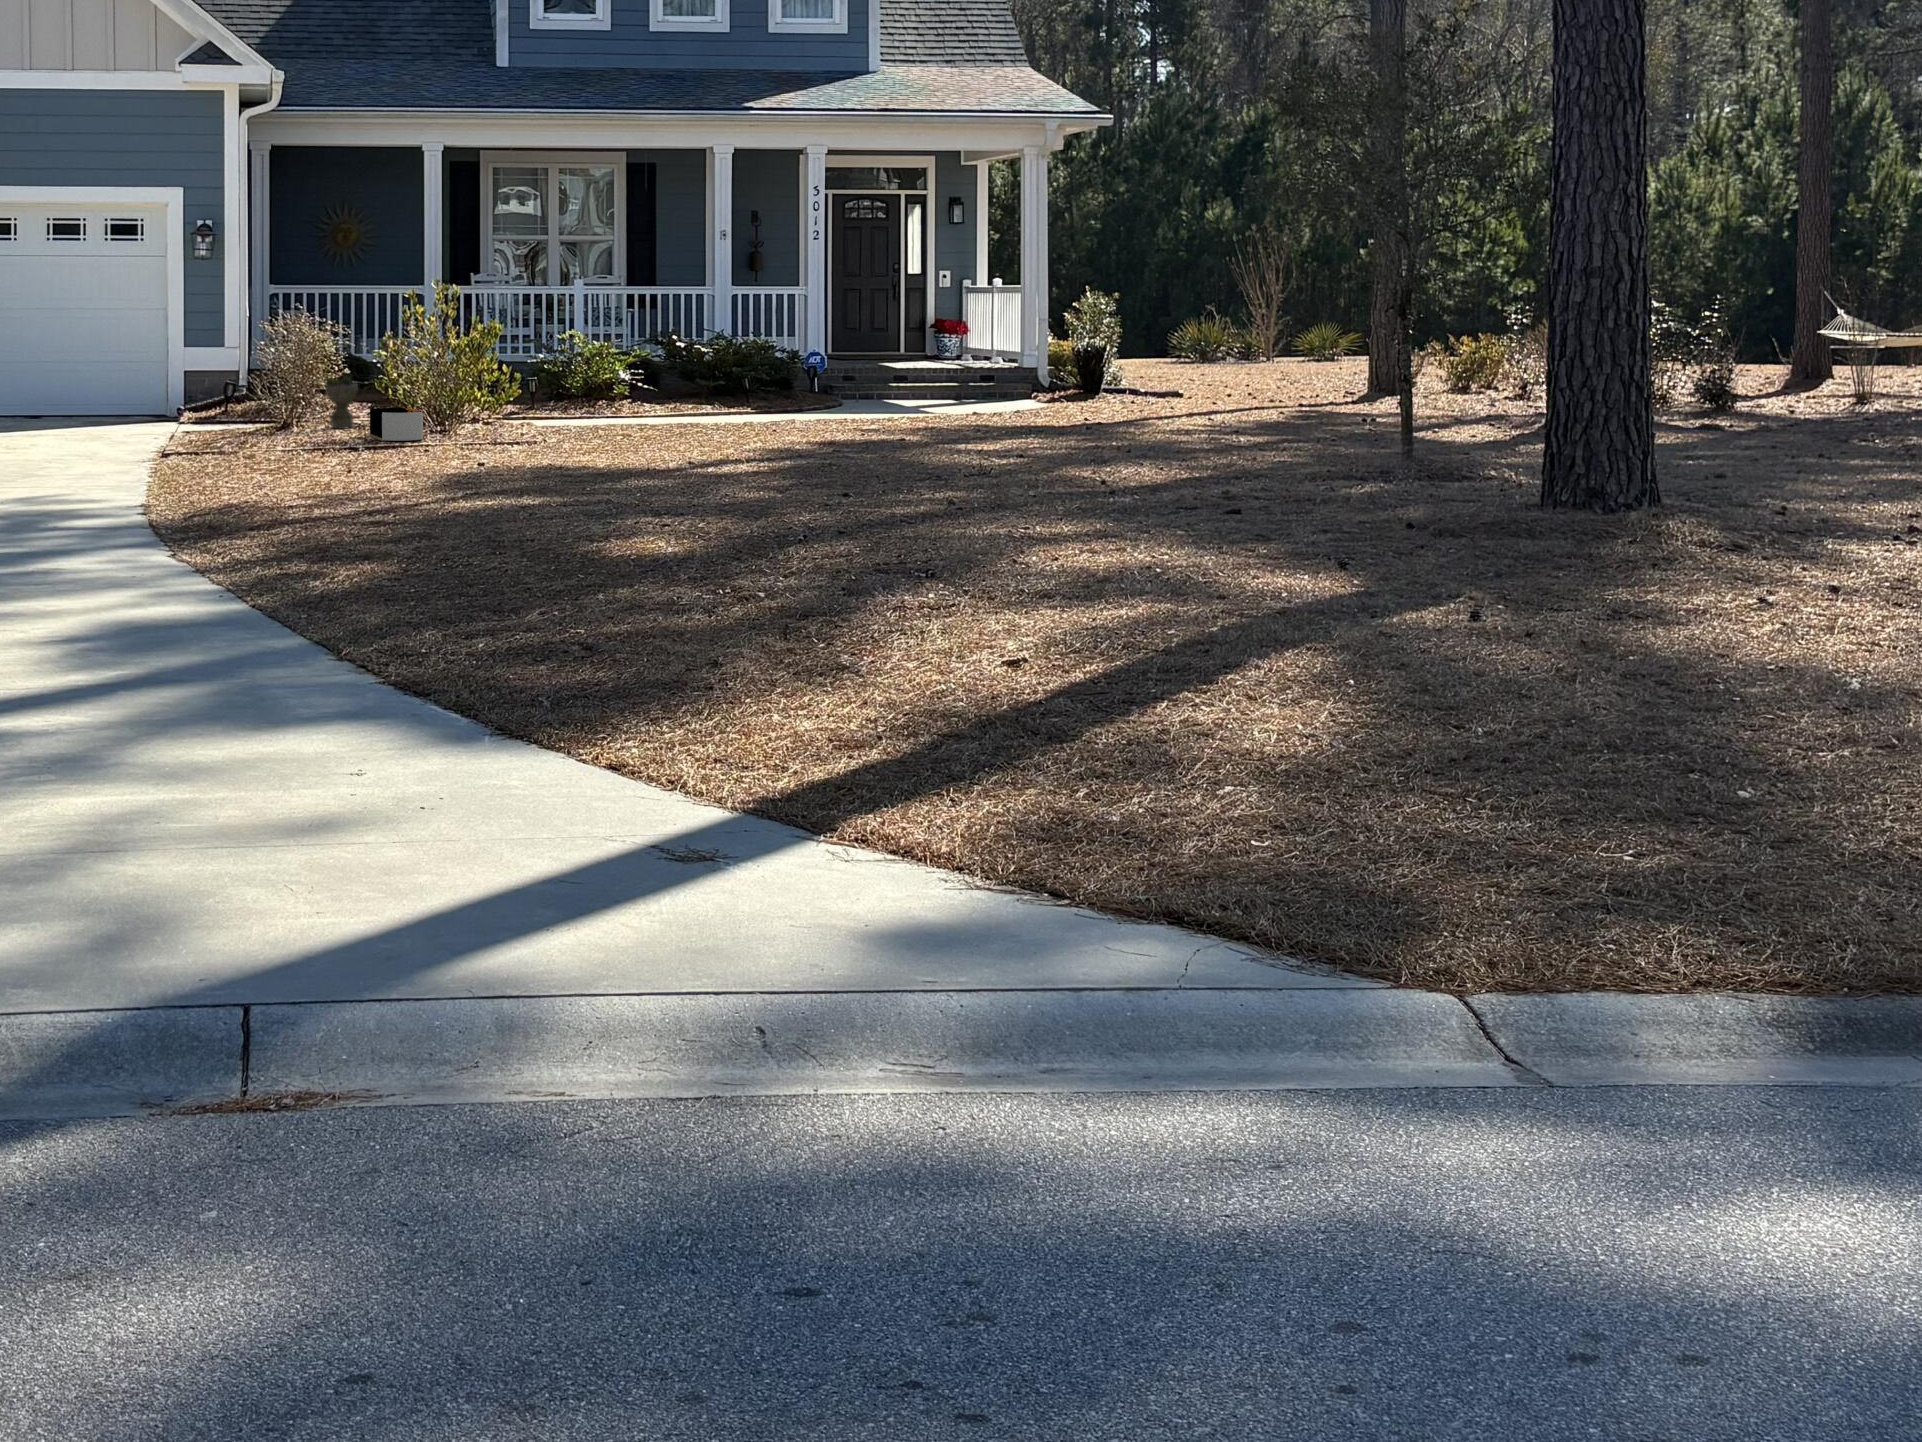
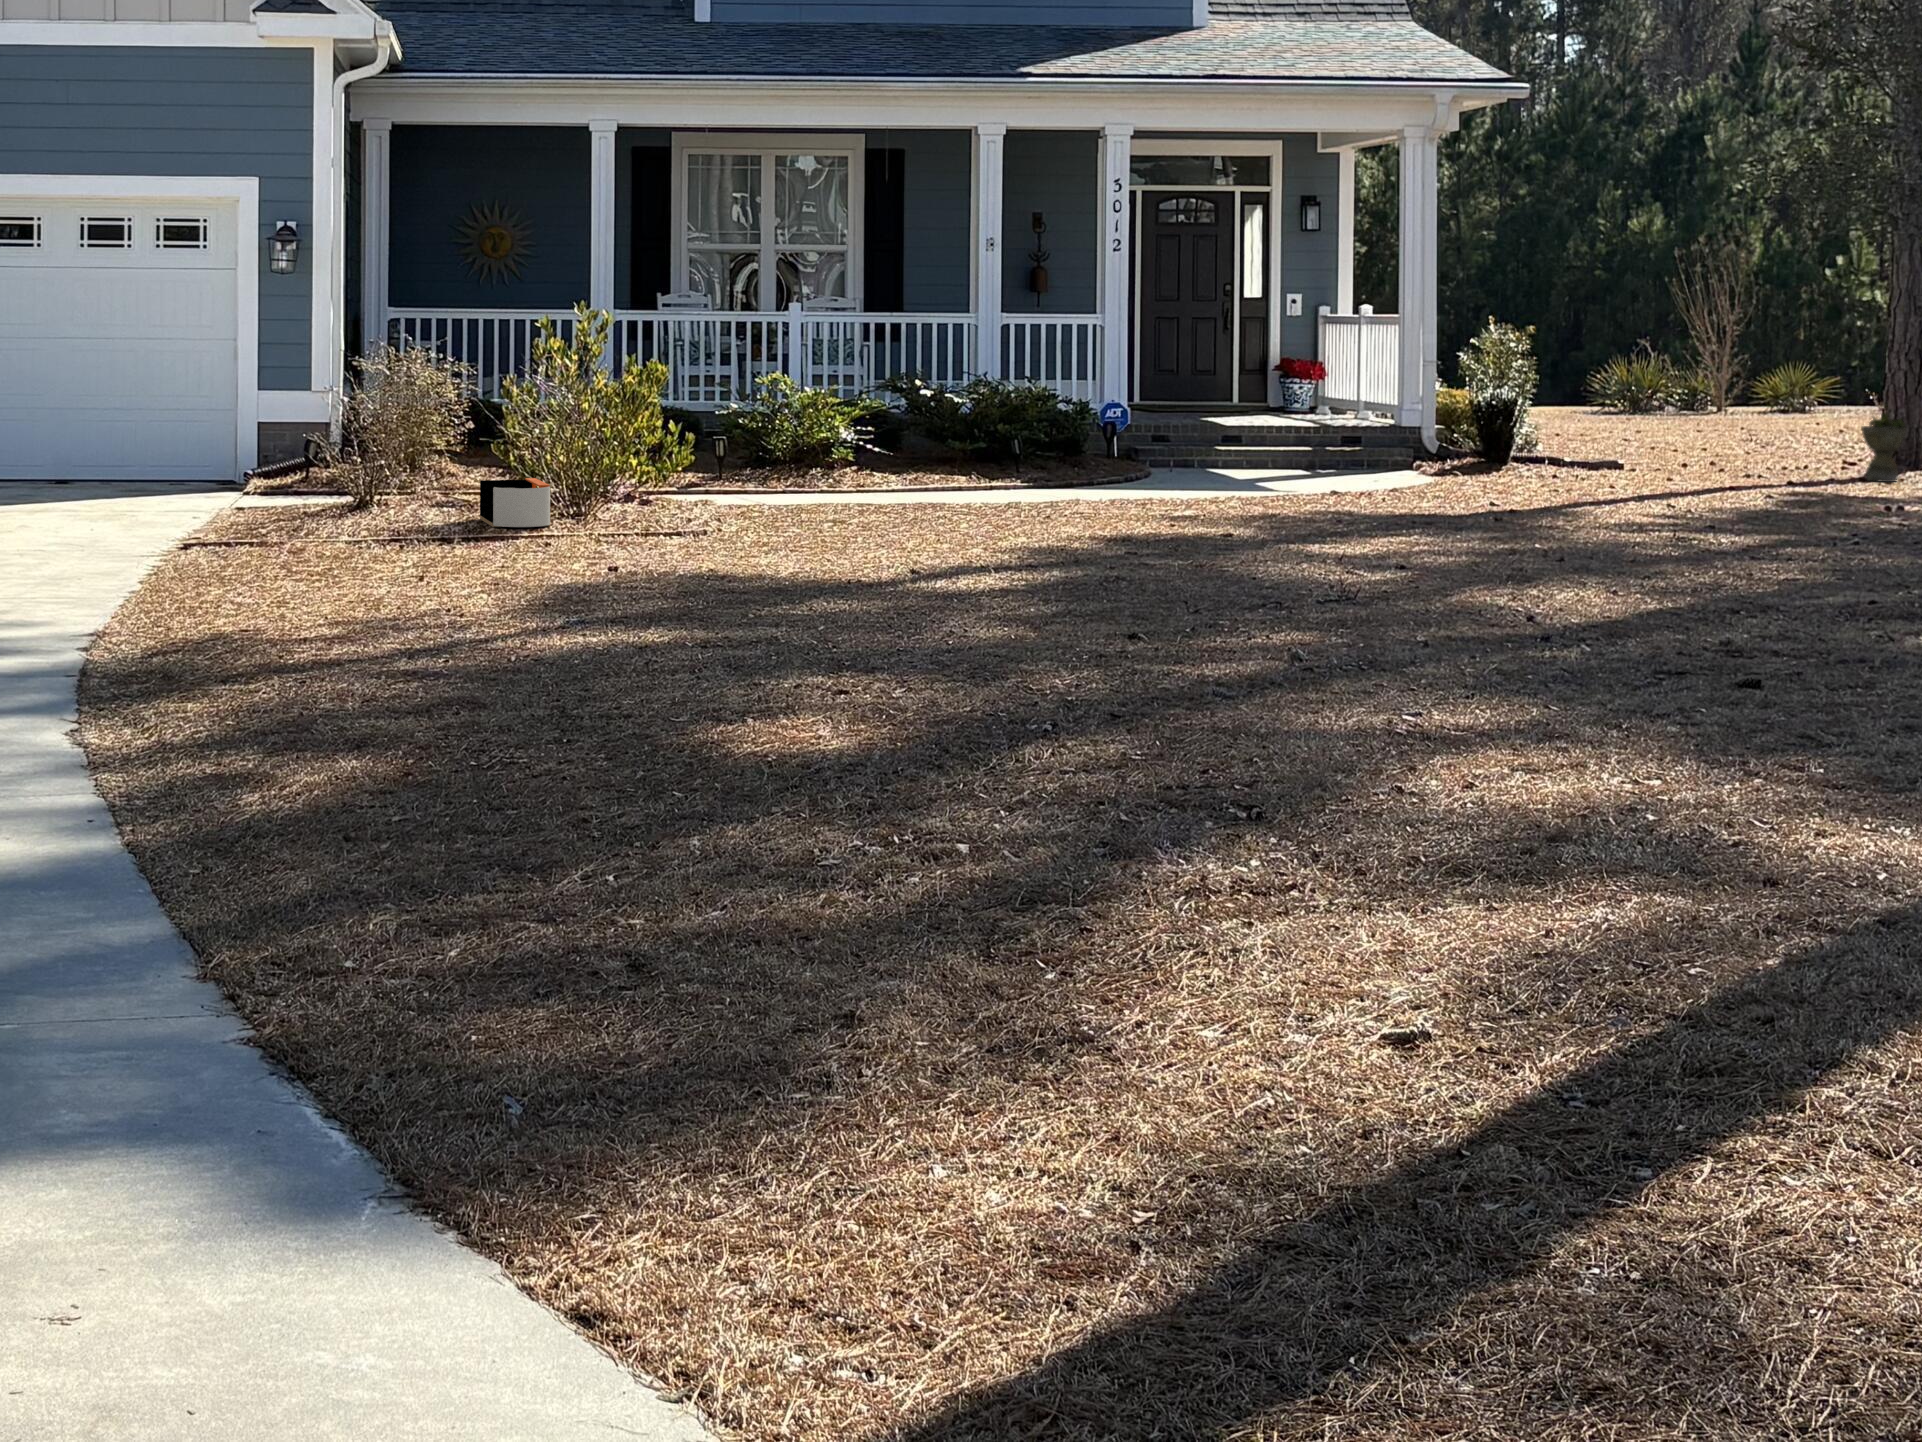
planter: present [325,372,358,429] -> present [1862,414,1906,482]

